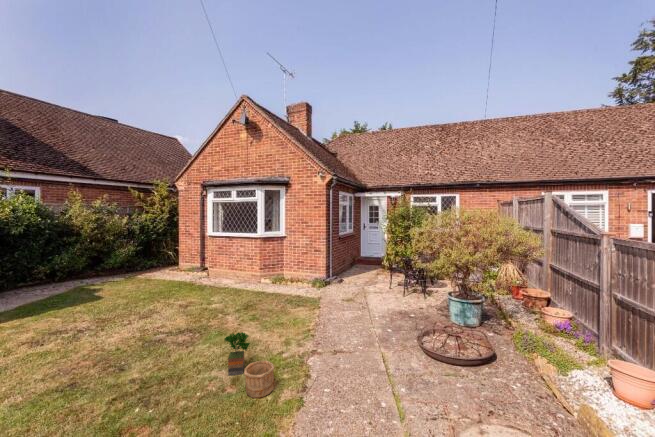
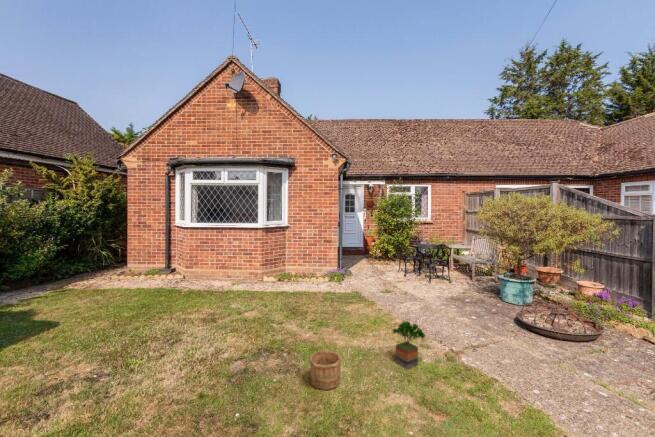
wooden bucket: present [244,361,274,398] -> present [309,350,341,390]

